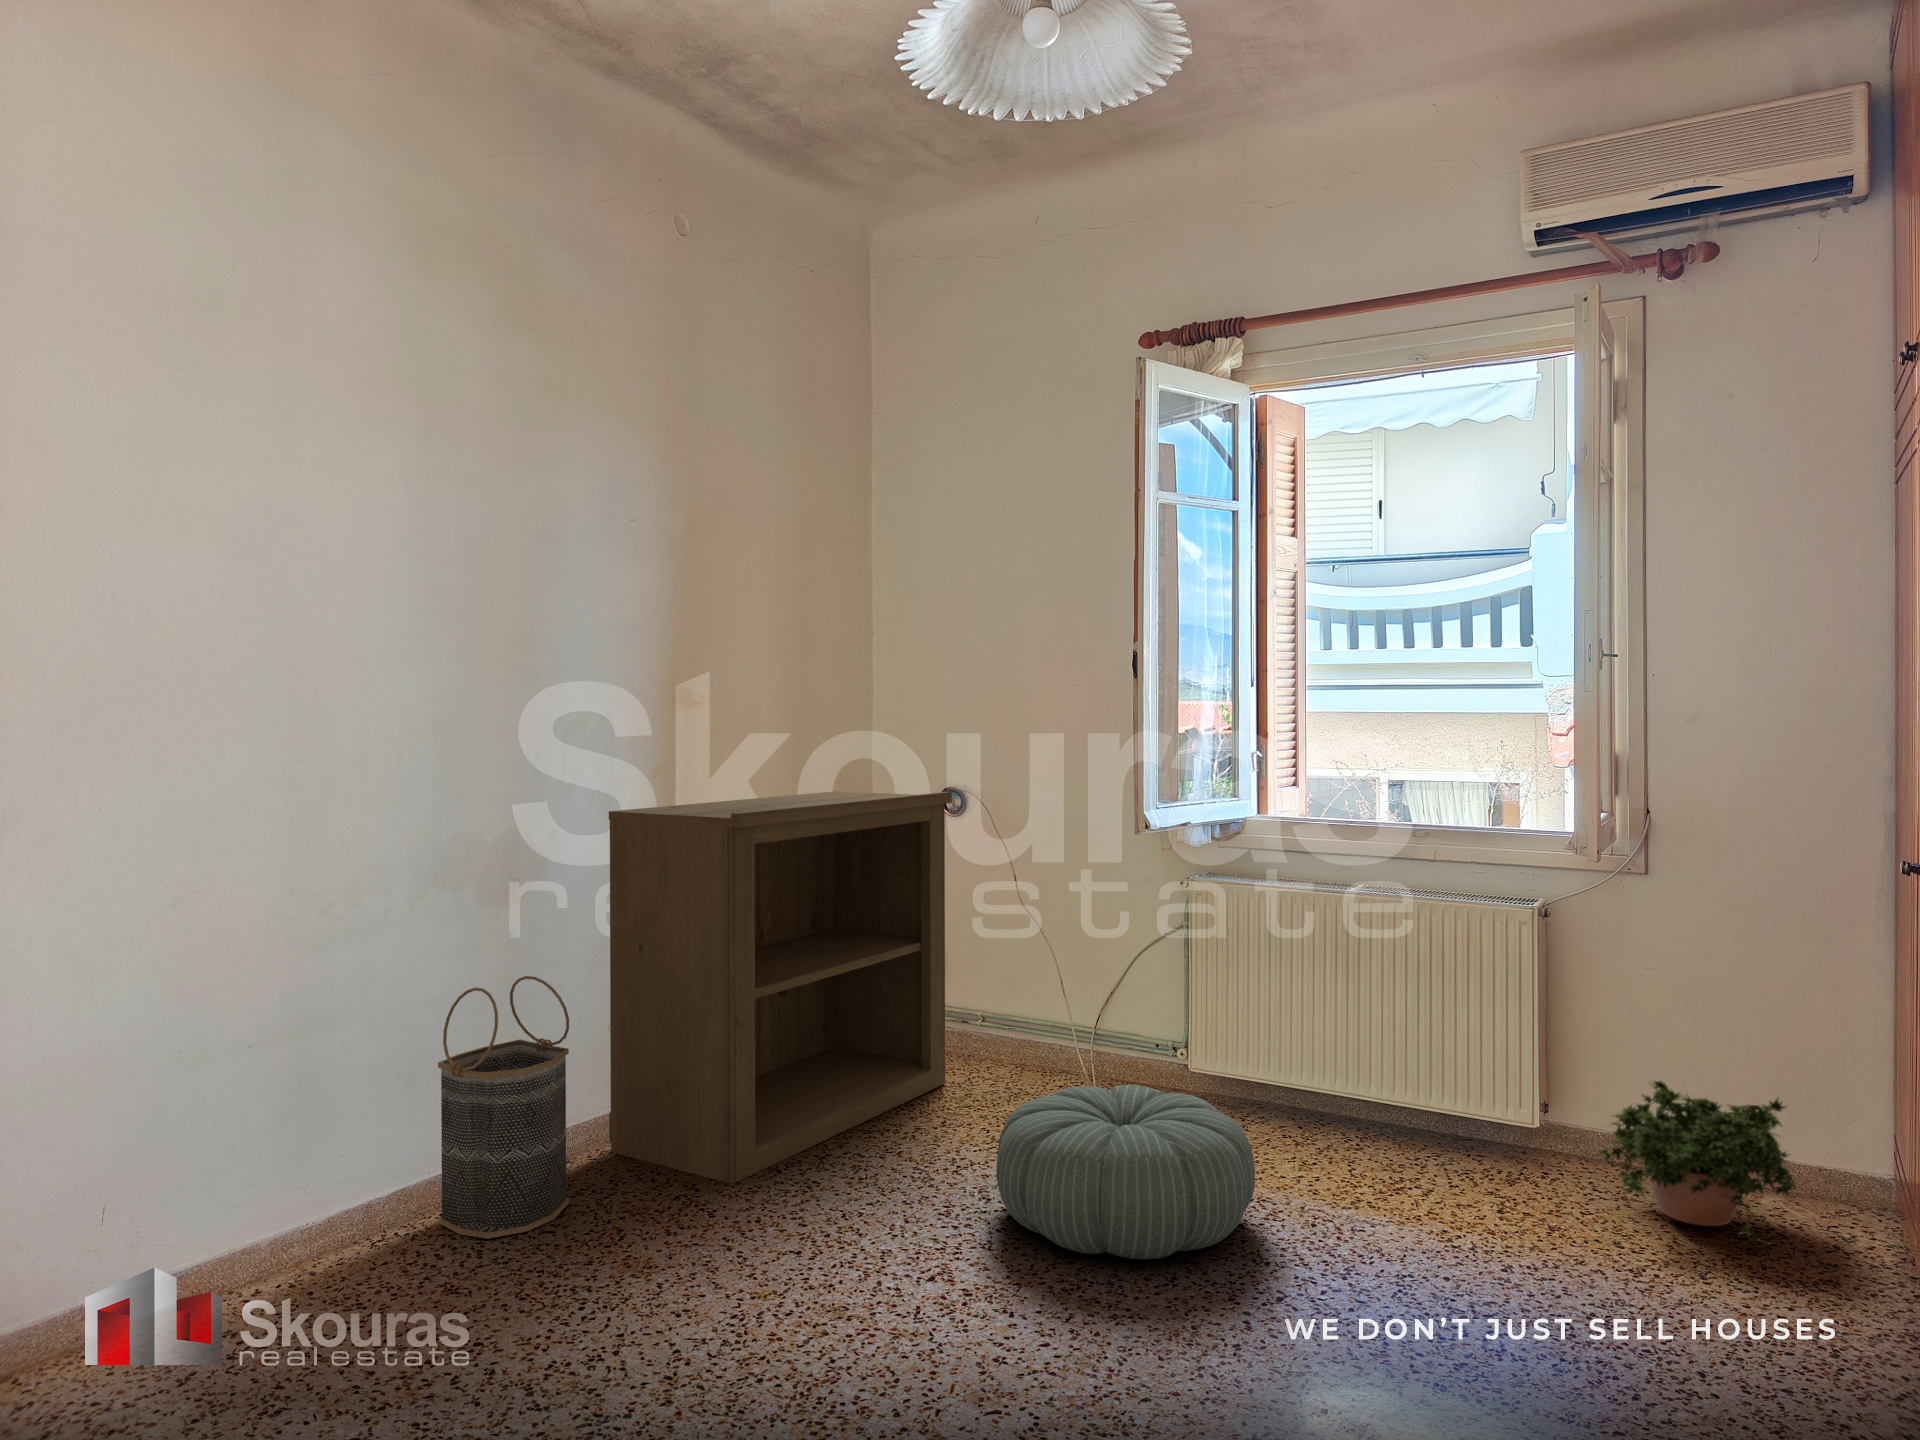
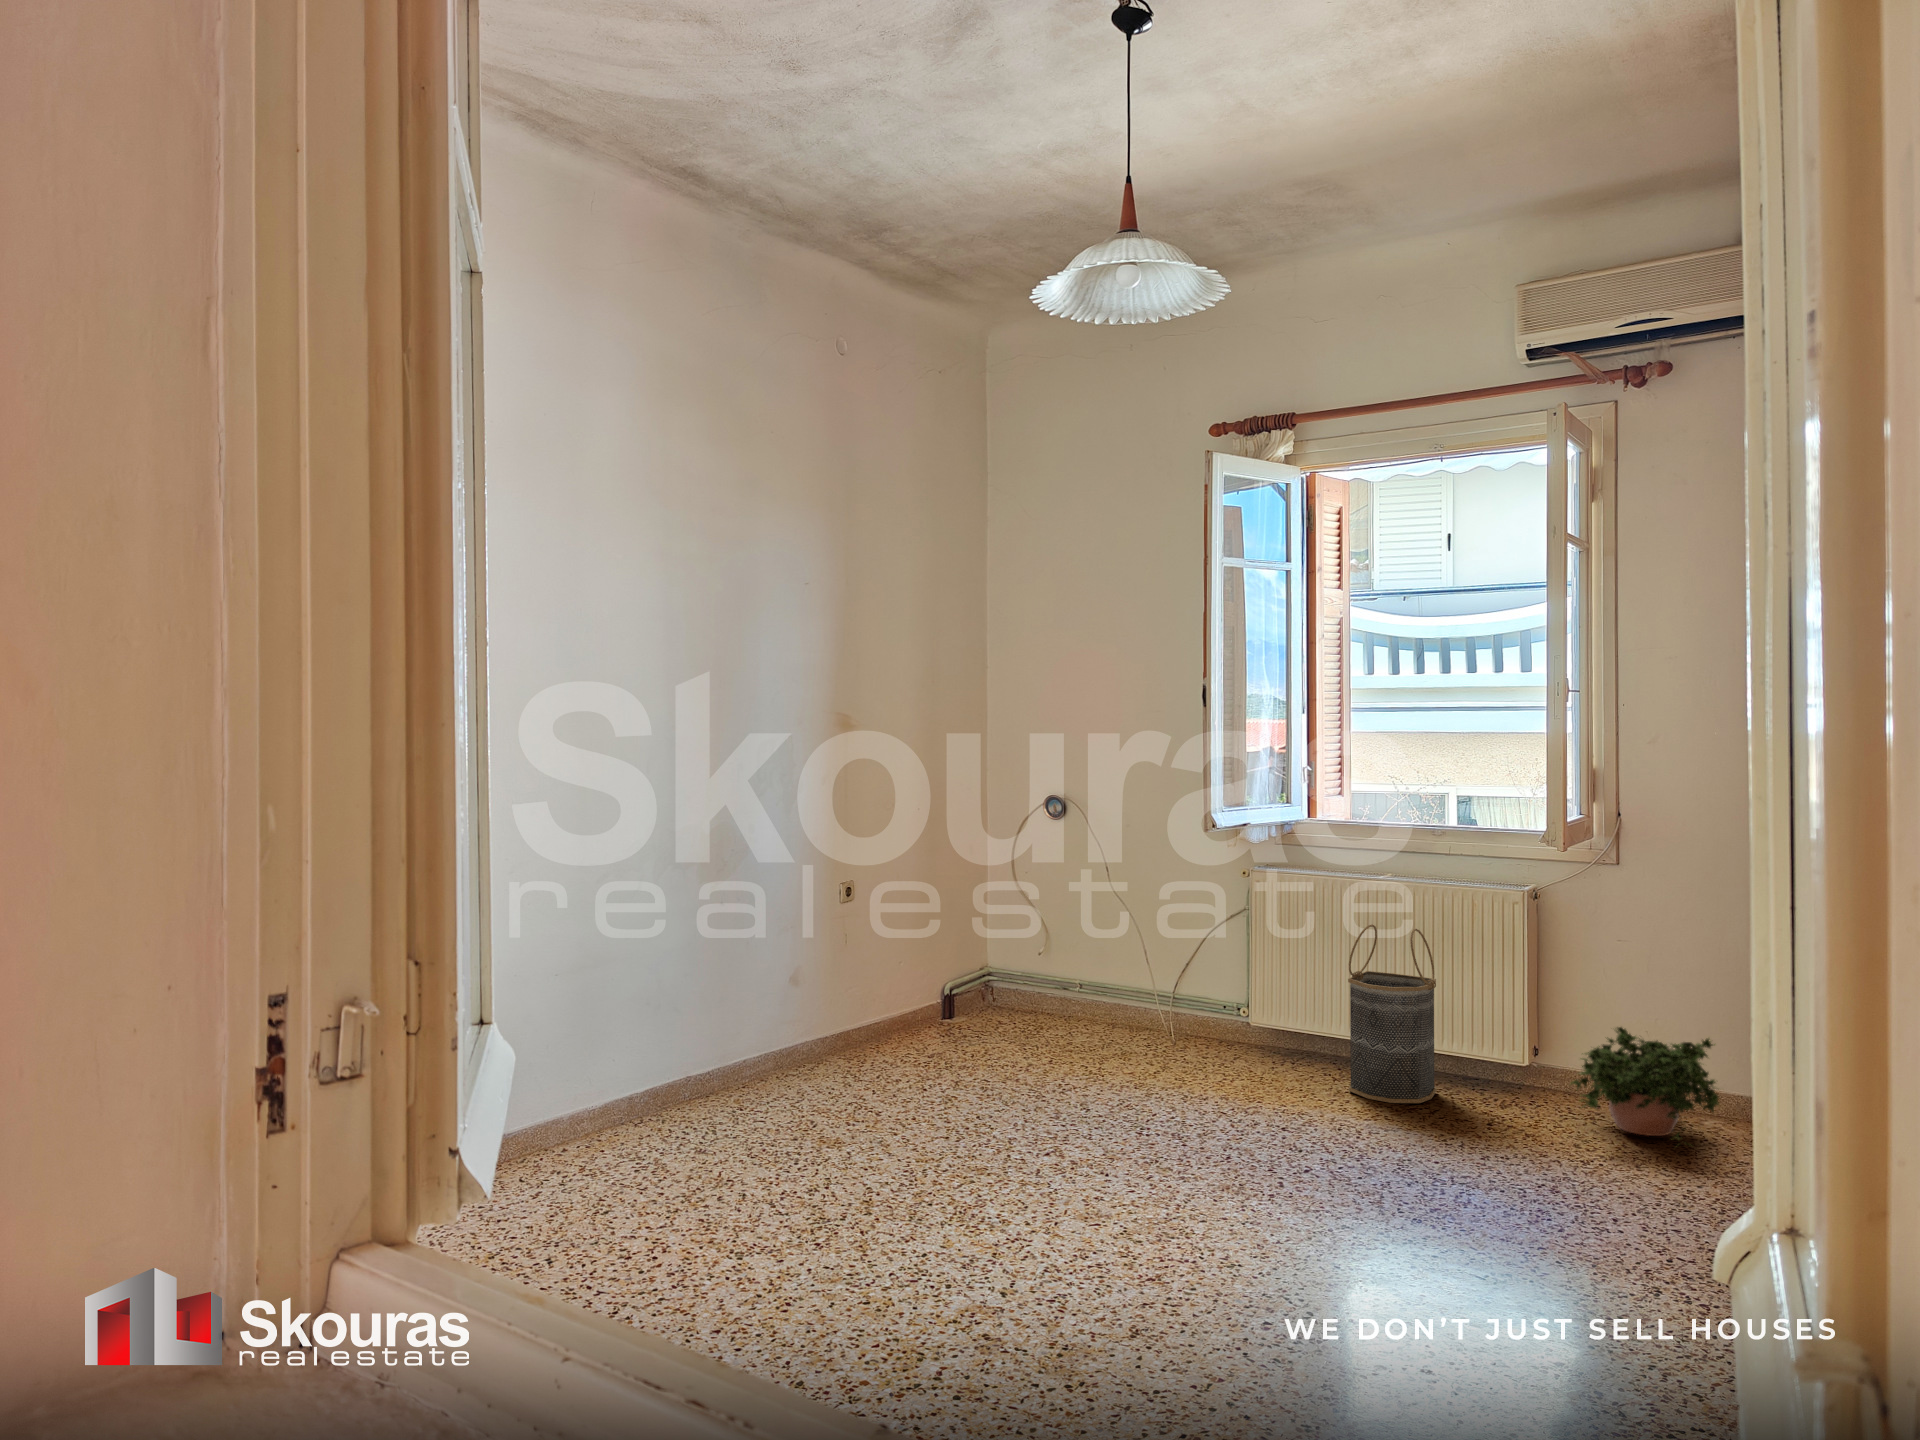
bookshelf: present [609,791,952,1184] -> none [791,798,1056,1097]
basket: present [438,976,569,1239] -> present [1348,924,1436,1103]
pouf: present [996,1085,1255,1259] -> none [1095,1025,1294,1146]

